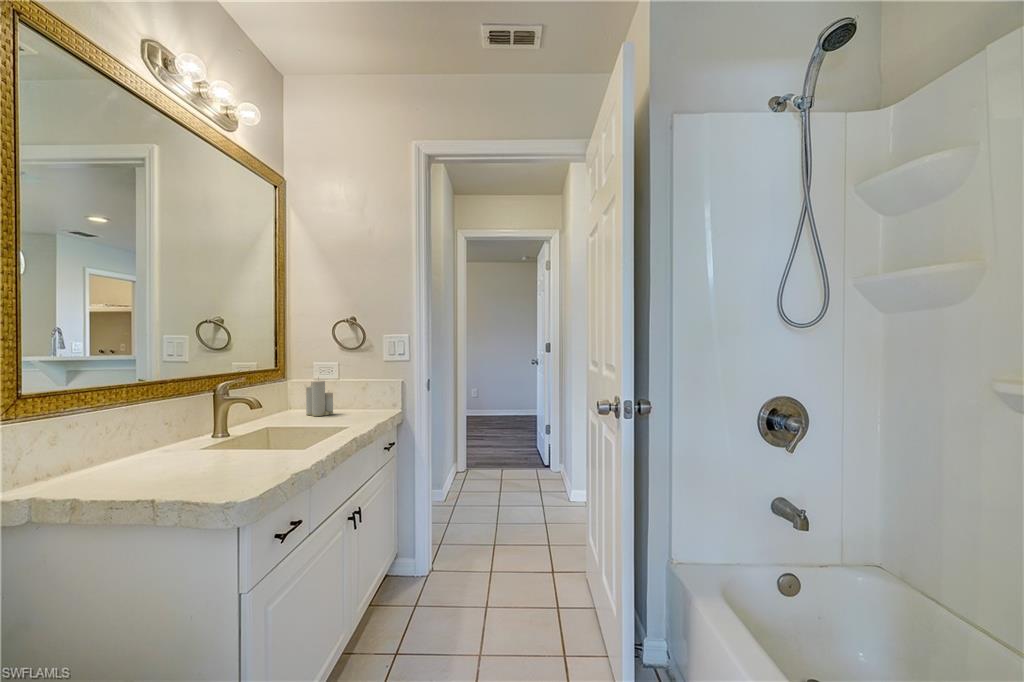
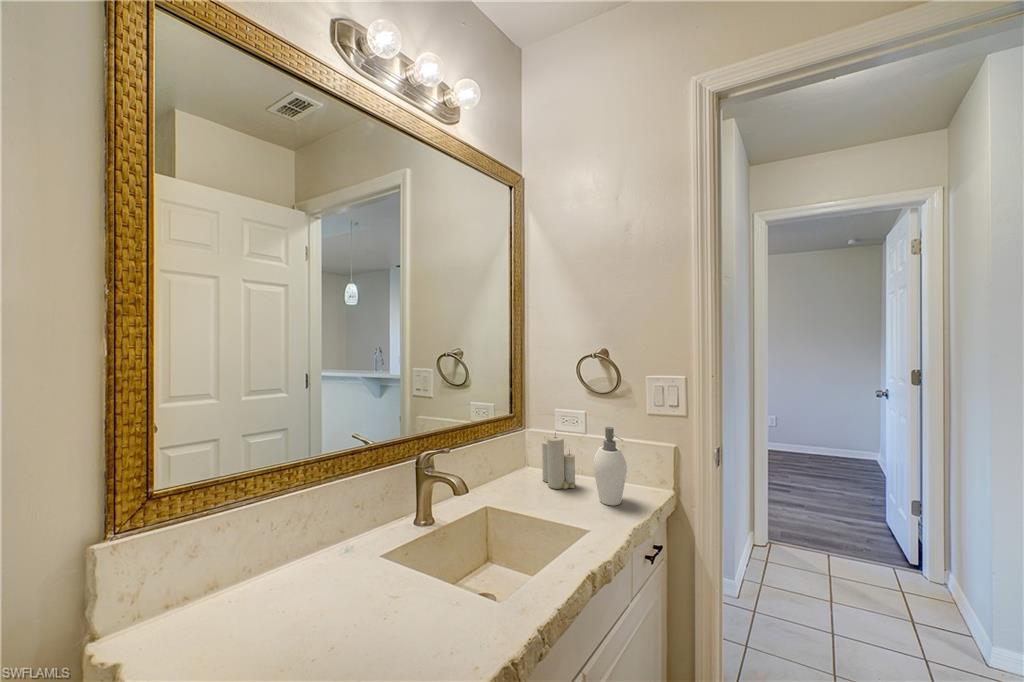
soap dispenser: none [348,367,371,416] -> present [593,427,627,505]

